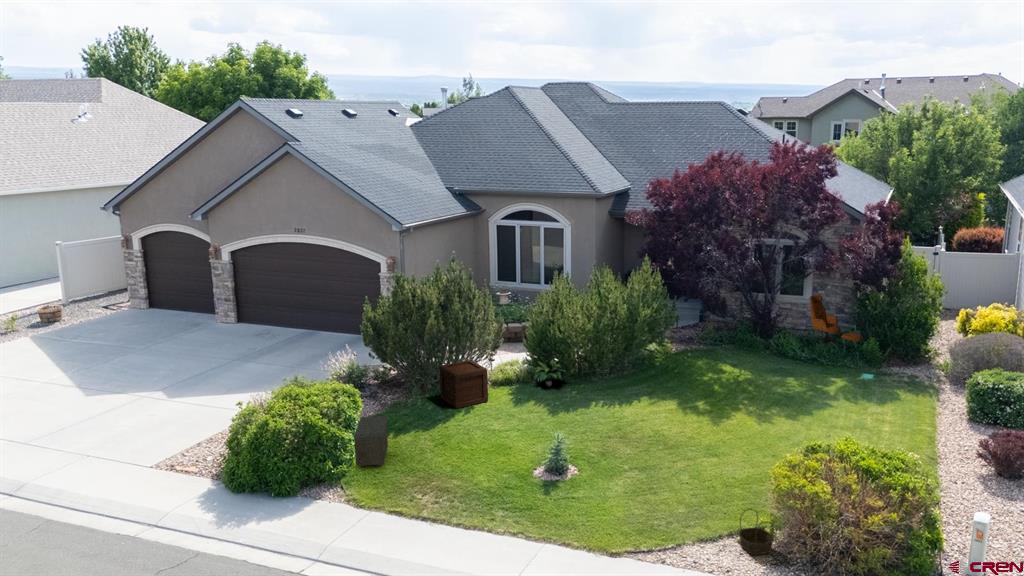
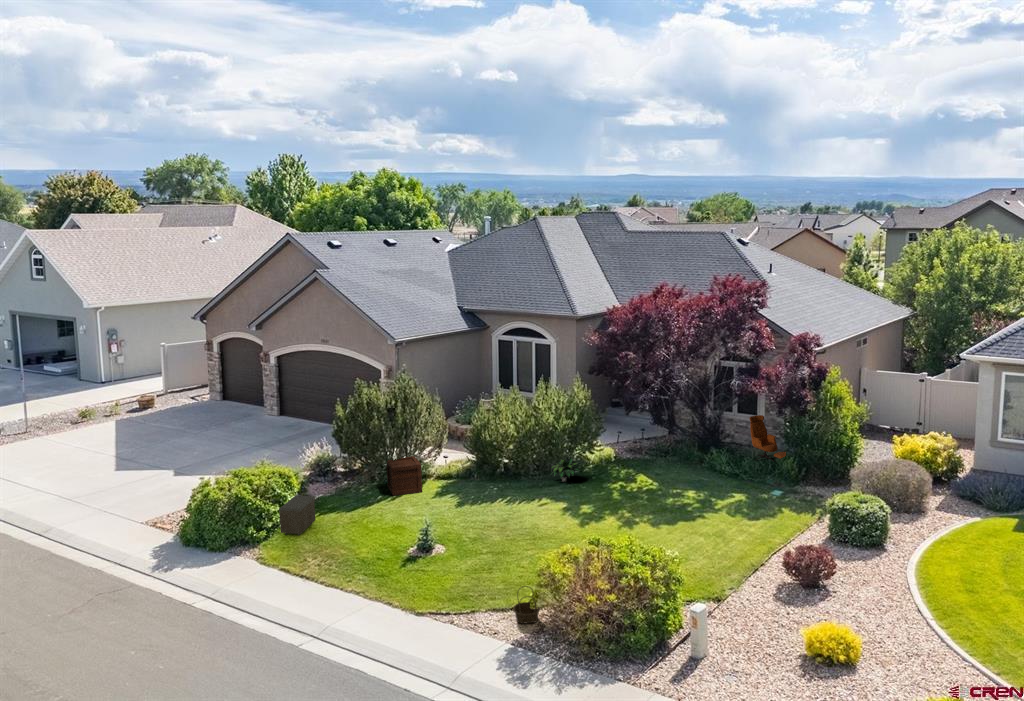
potted plant: present [534,359,566,386] -> present [553,458,579,482]

